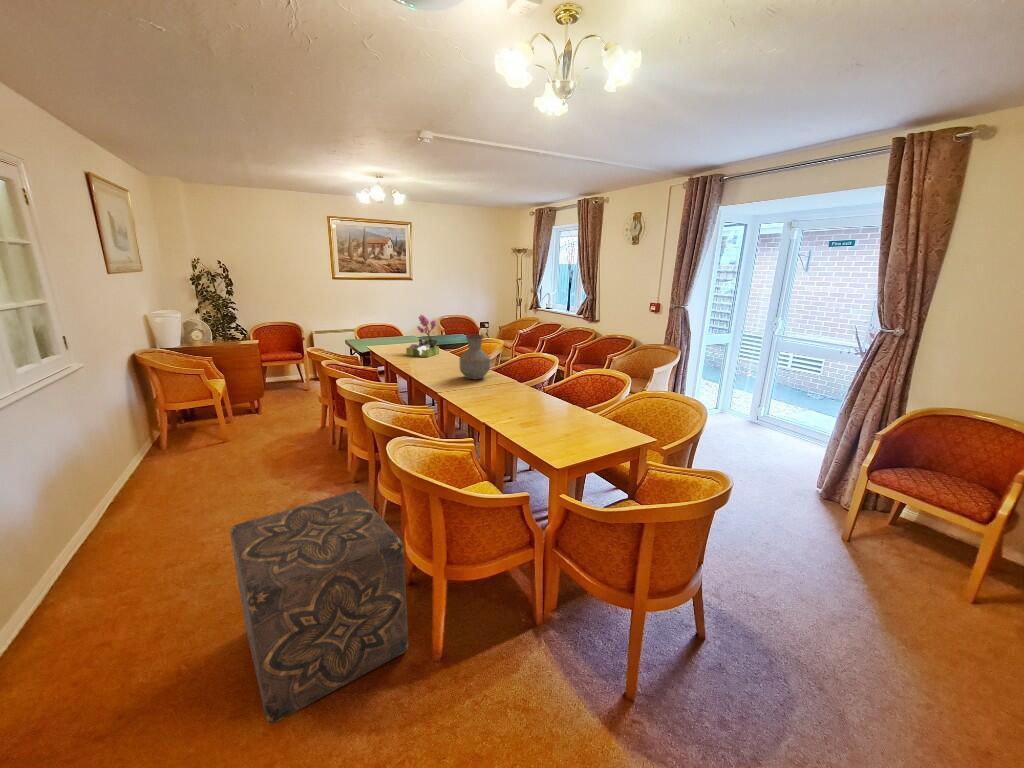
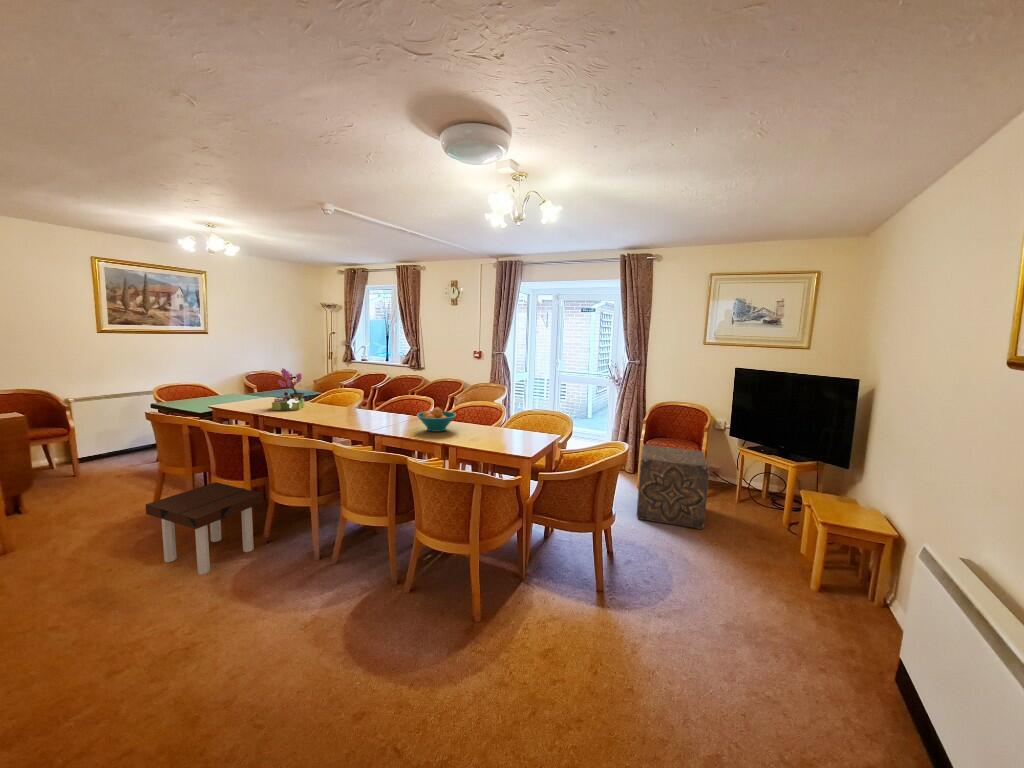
vase: present [459,334,490,379] -> none [363,381,393,421]
fruit bowl: none [488,372,536,402] -> present [417,408,456,432]
side table: none [273,417,352,497] -> present [146,482,264,575]
ottoman: present [230,491,408,723] -> present [637,445,709,529]

